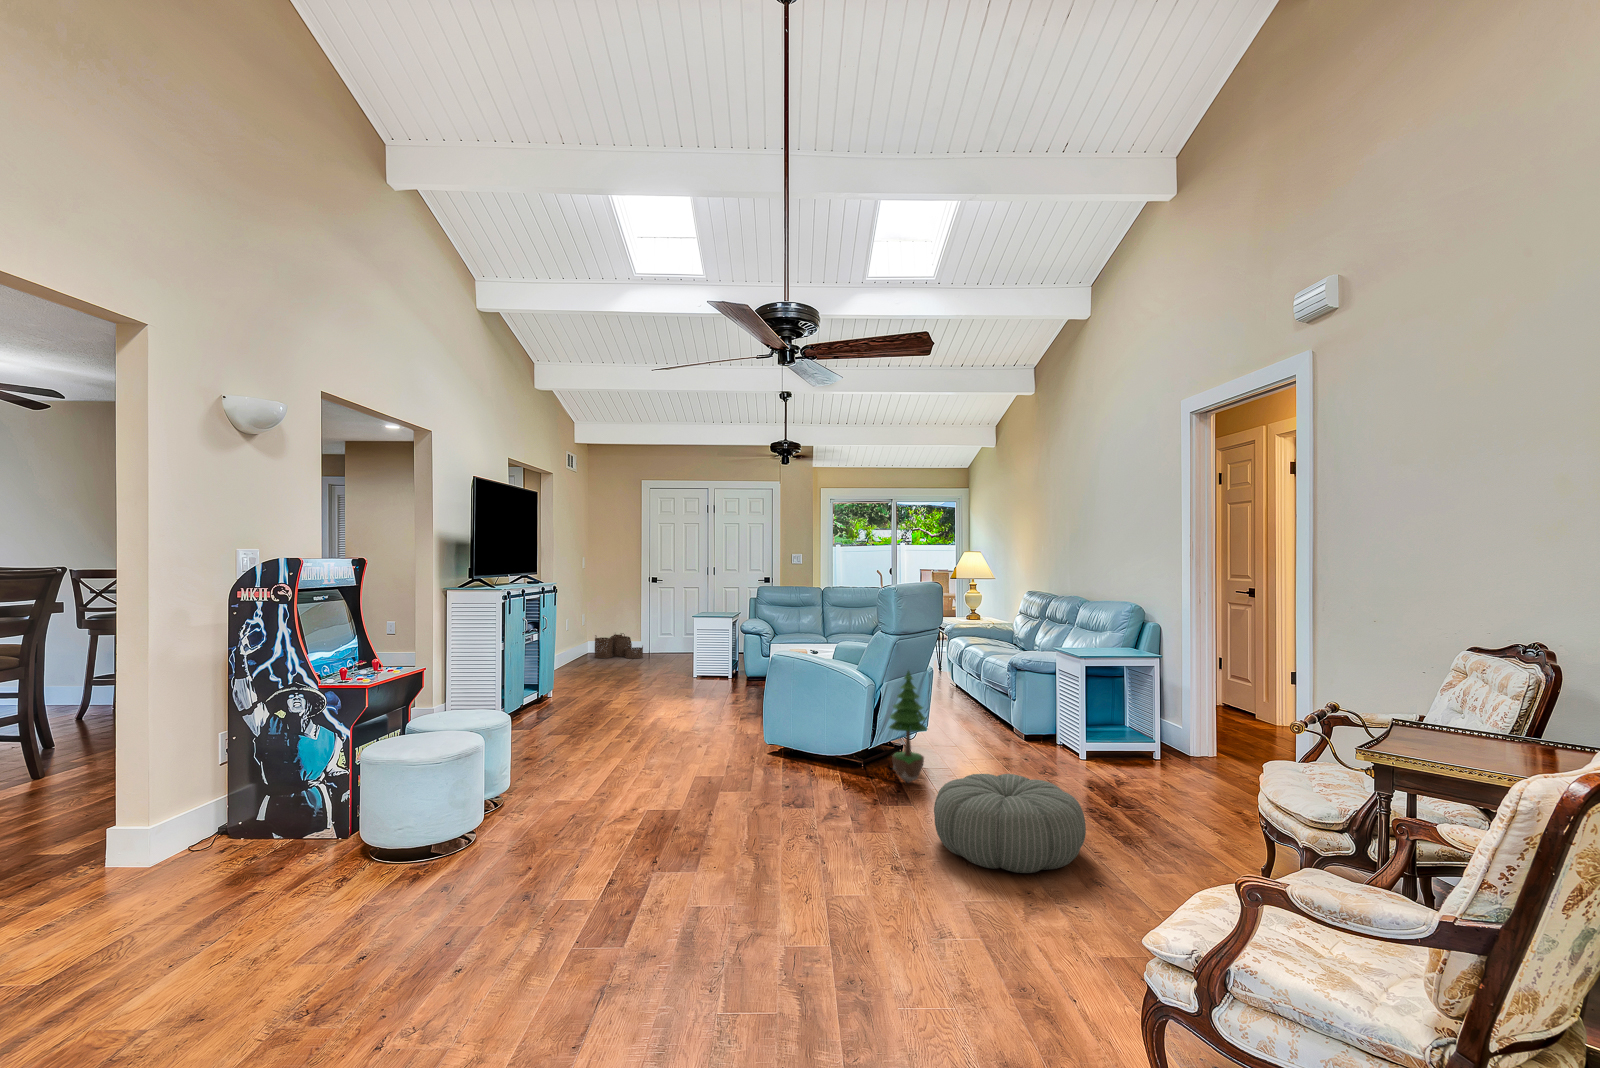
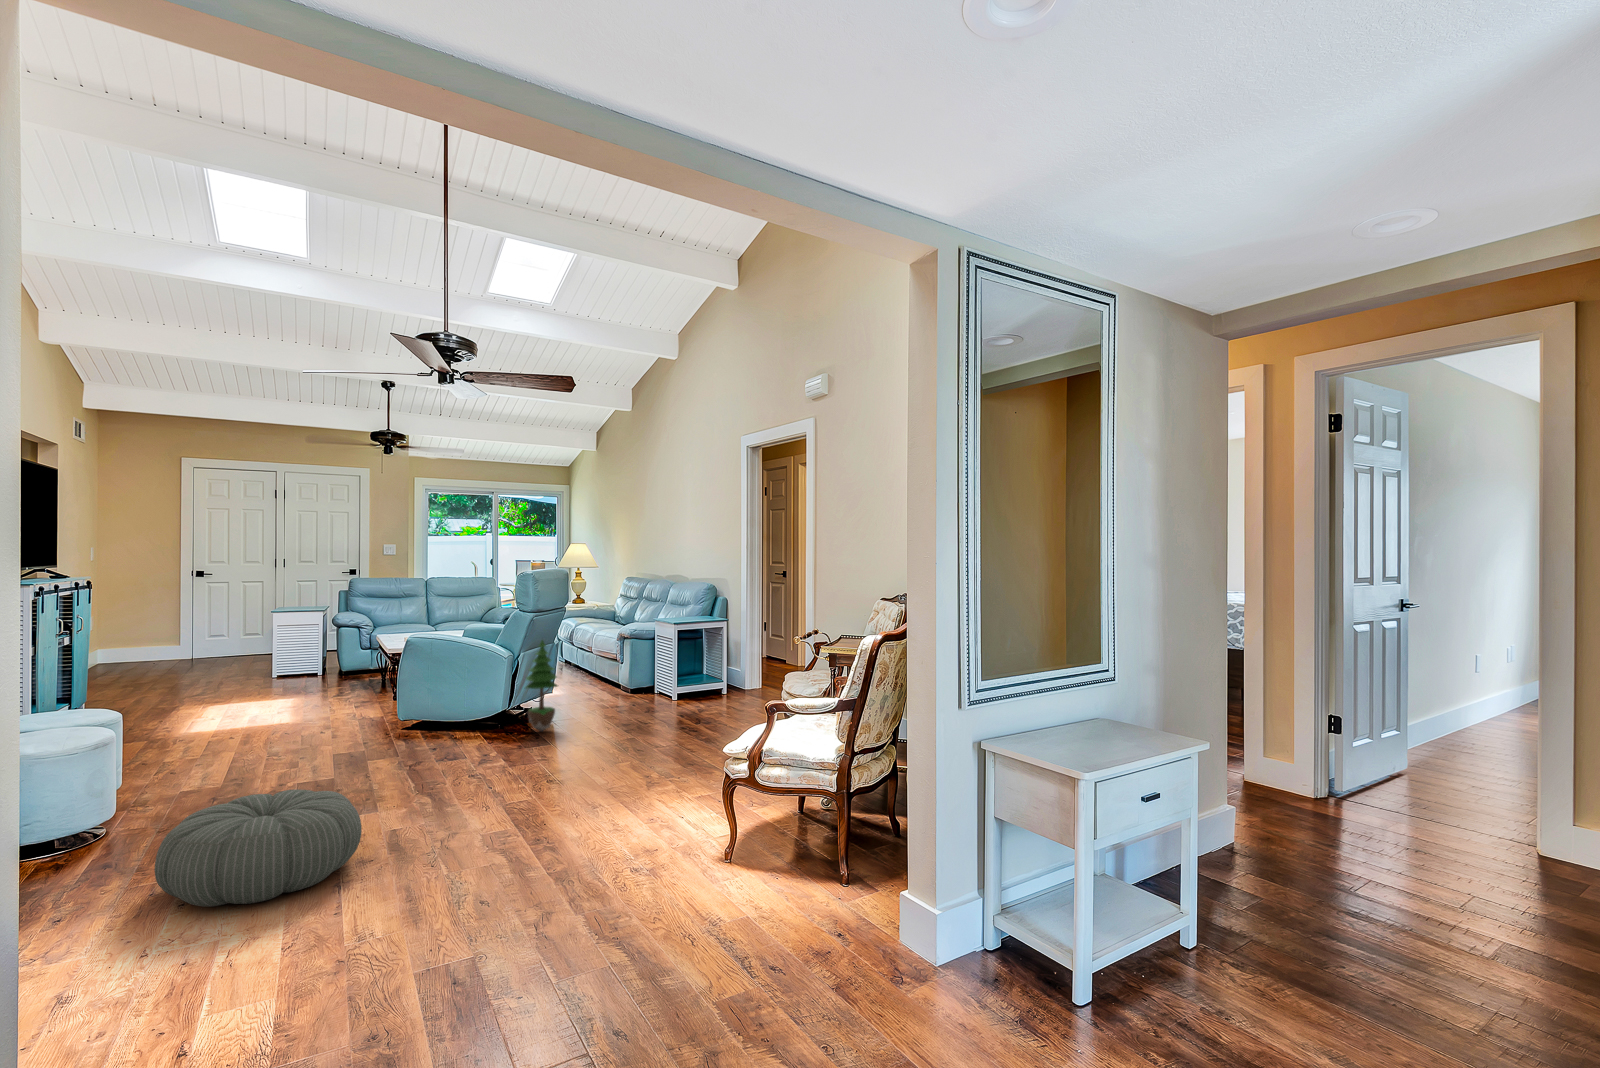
woven basket: present [595,633,643,659] -> none [117,640,191,670]
pouf: present [934,774,1086,873] -> present [154,789,362,907]

